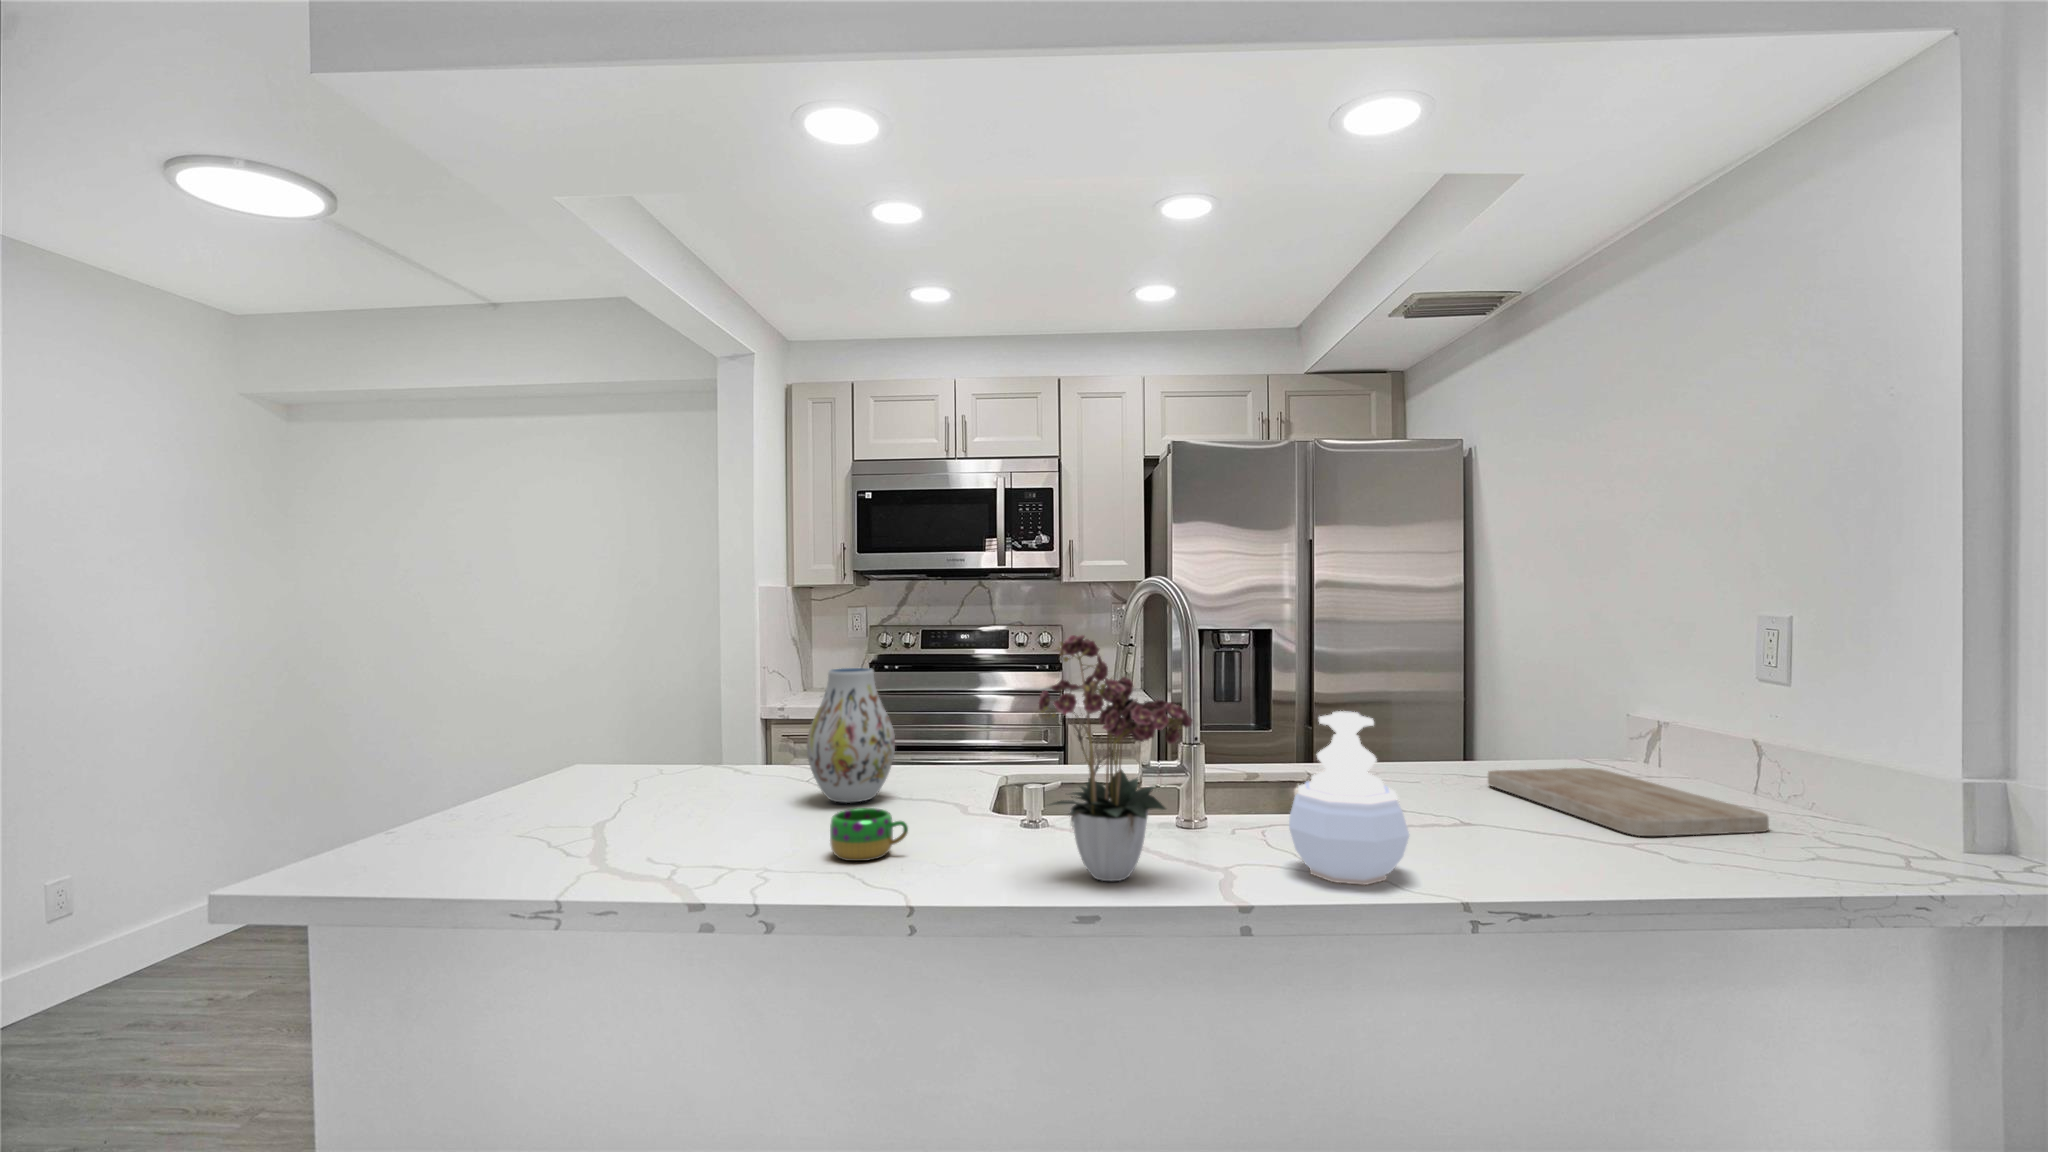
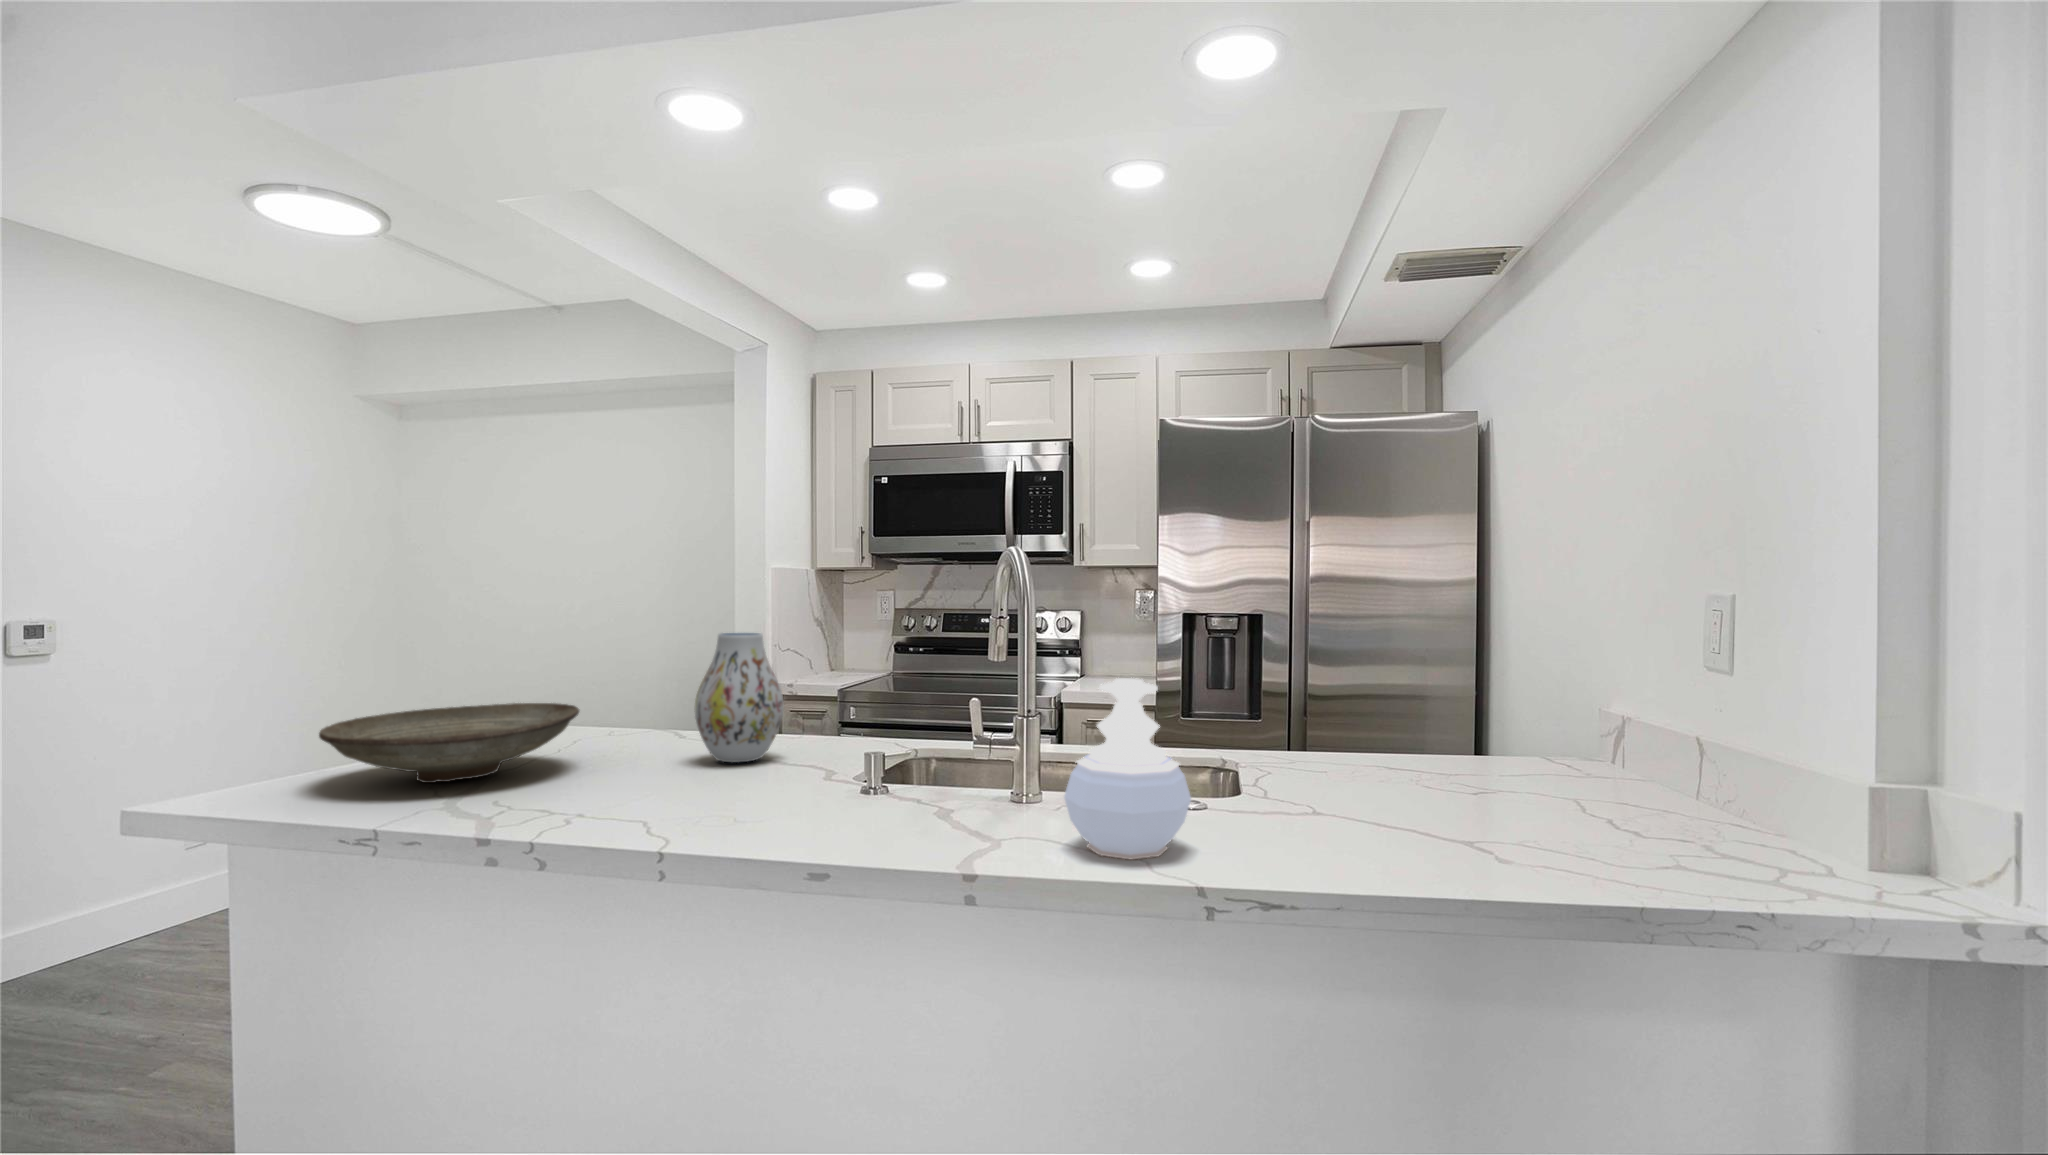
flower arrangement: present [1039,635,1193,881] -> none [808,581,979,842]
decorative bowl: none [431,749,696,843] -> present [319,703,579,783]
cutting board: present [1488,768,1769,836] -> none [1393,760,1659,834]
mug: present [830,808,908,861] -> none [650,762,723,812]

